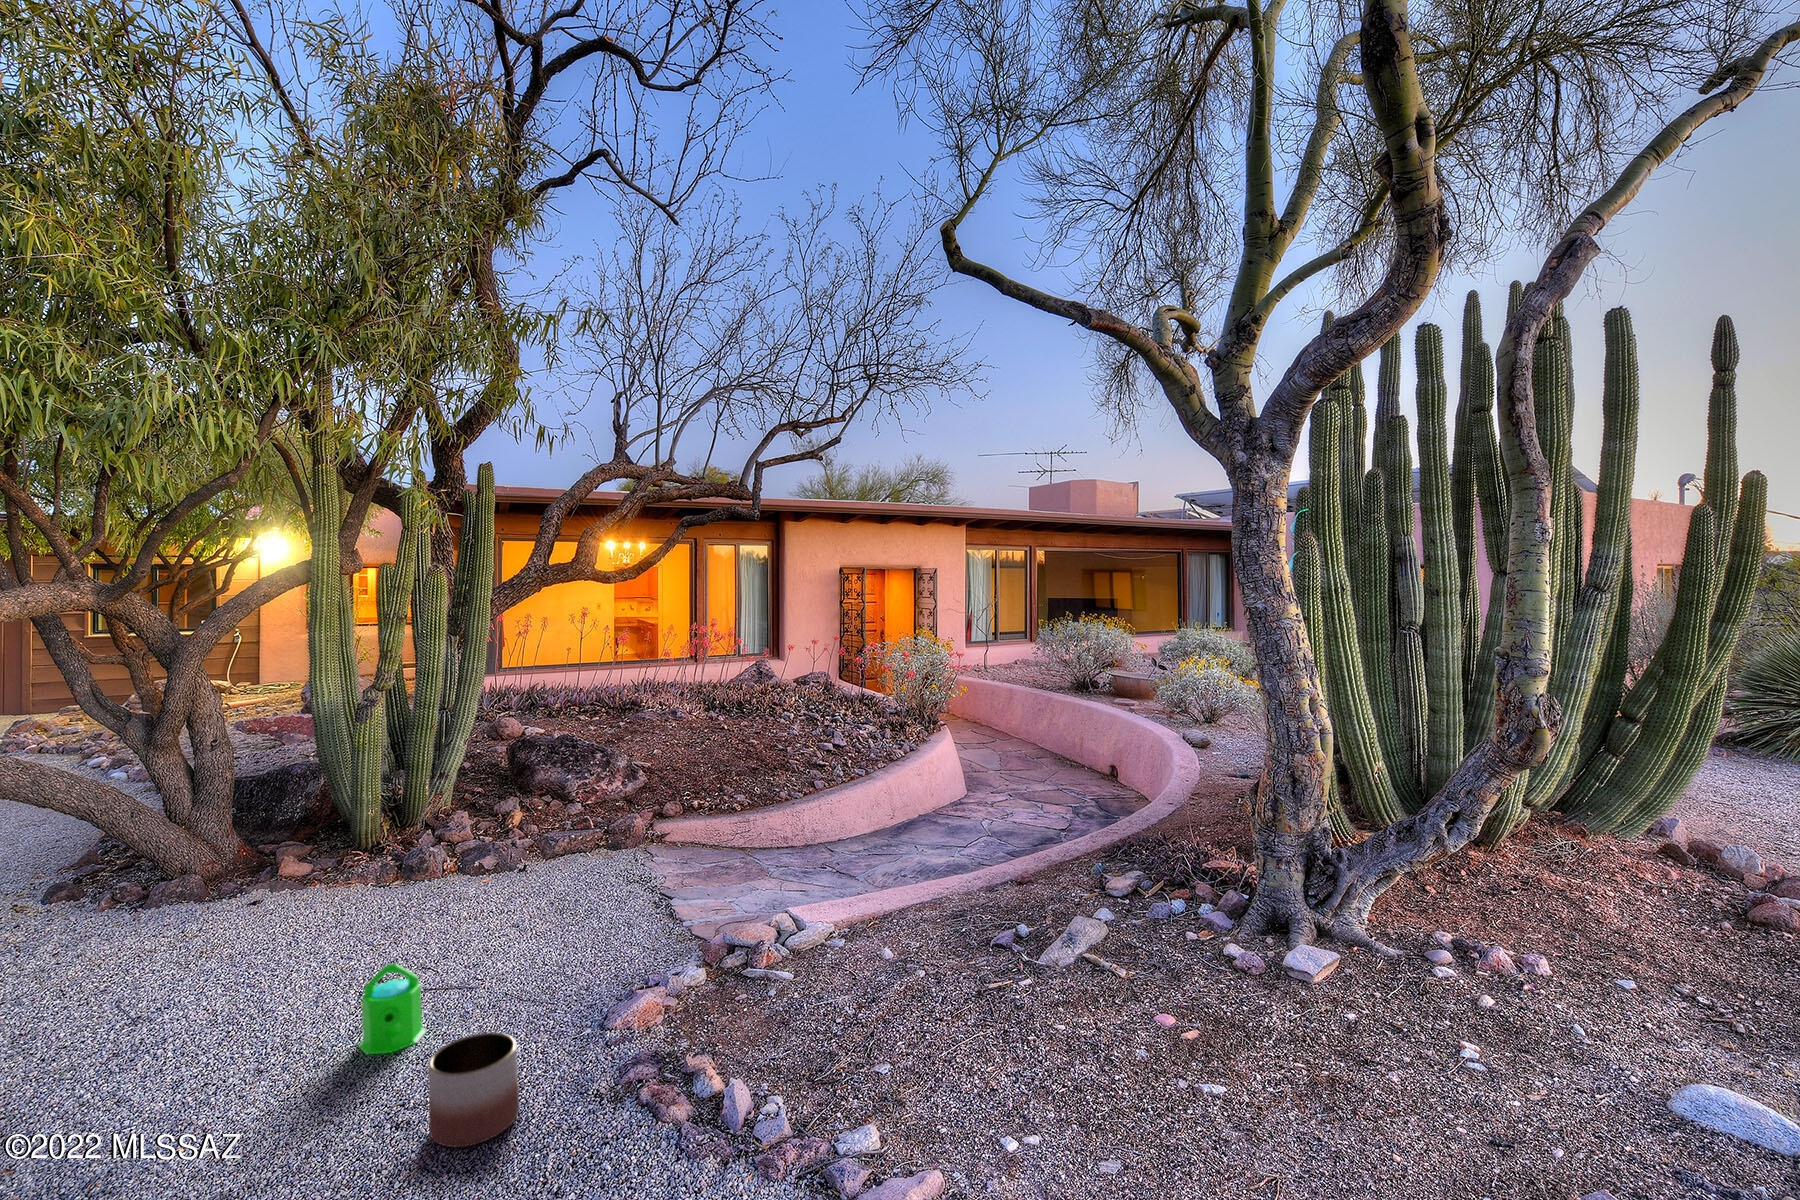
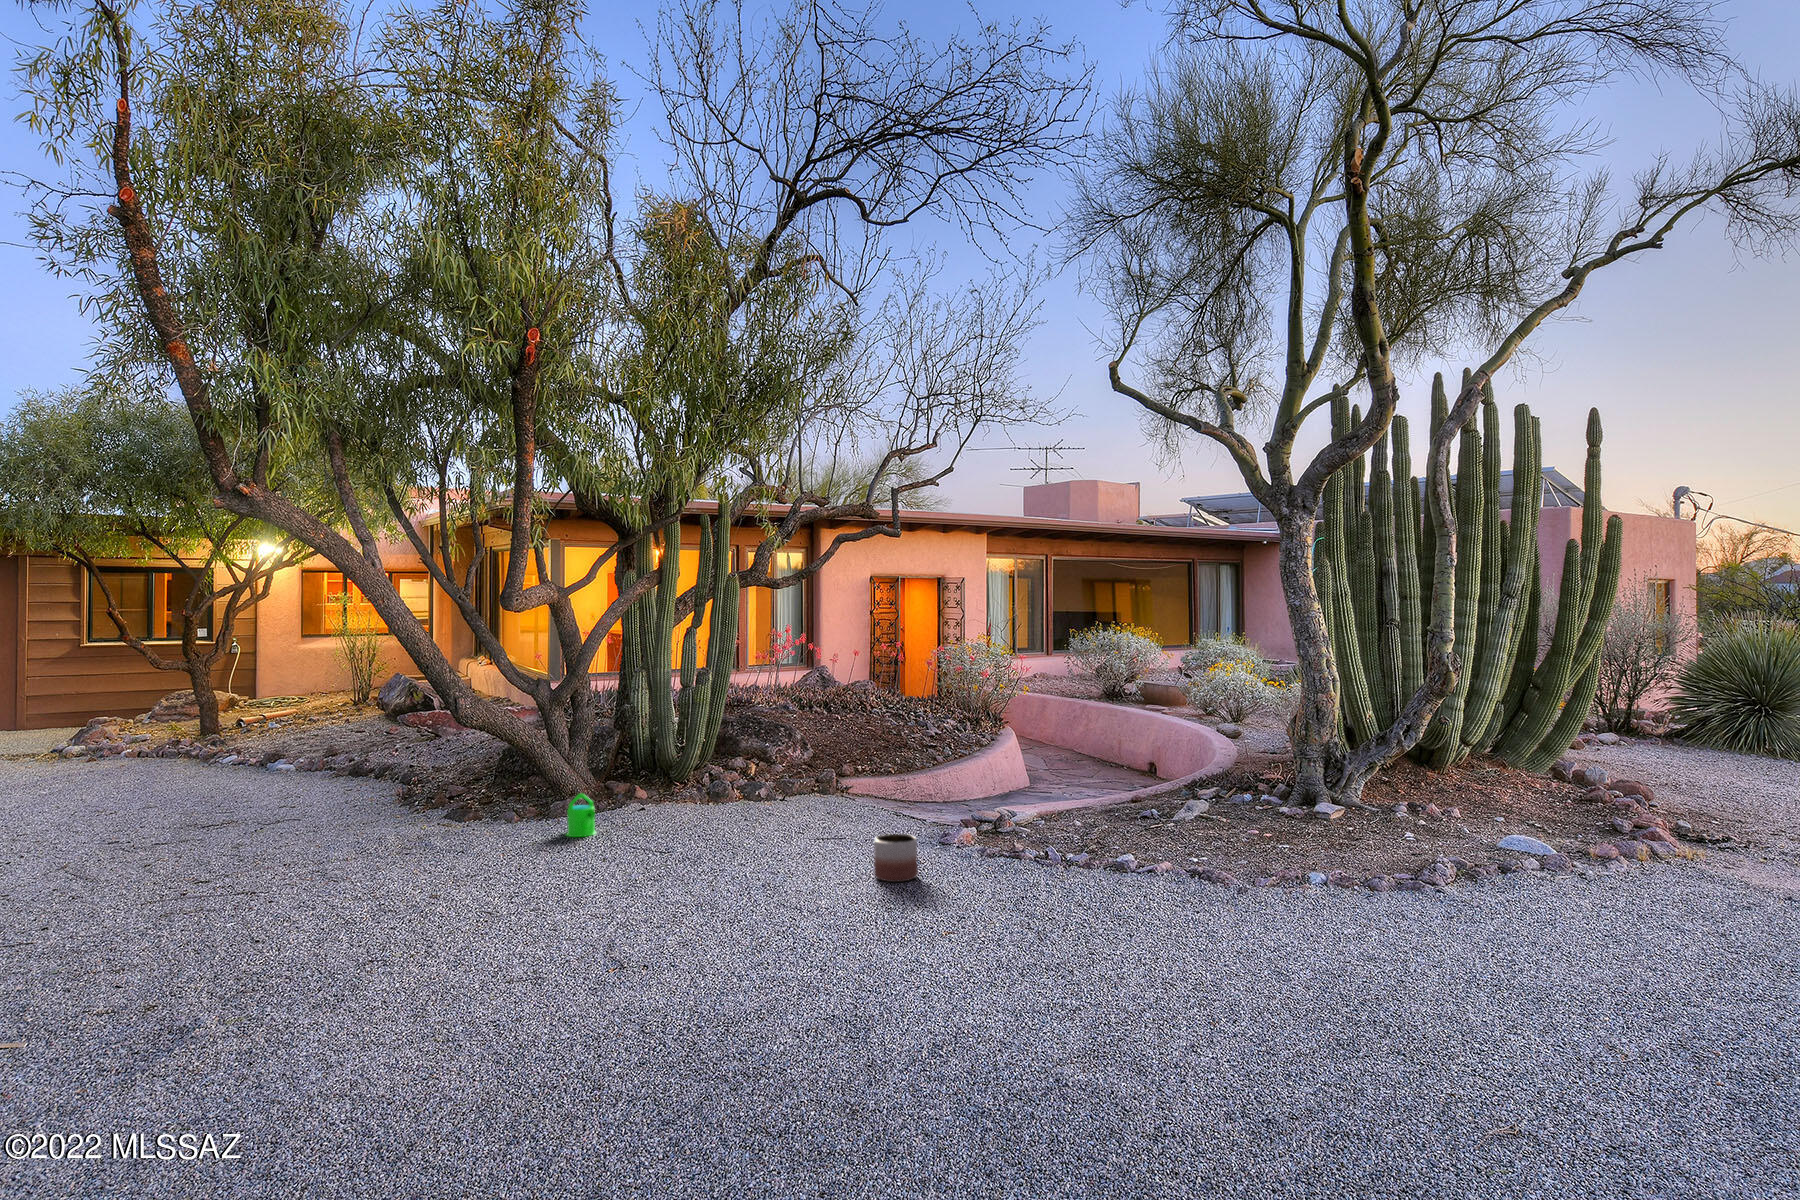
watering can: present [359,963,426,1055] -> present [566,794,596,837]

